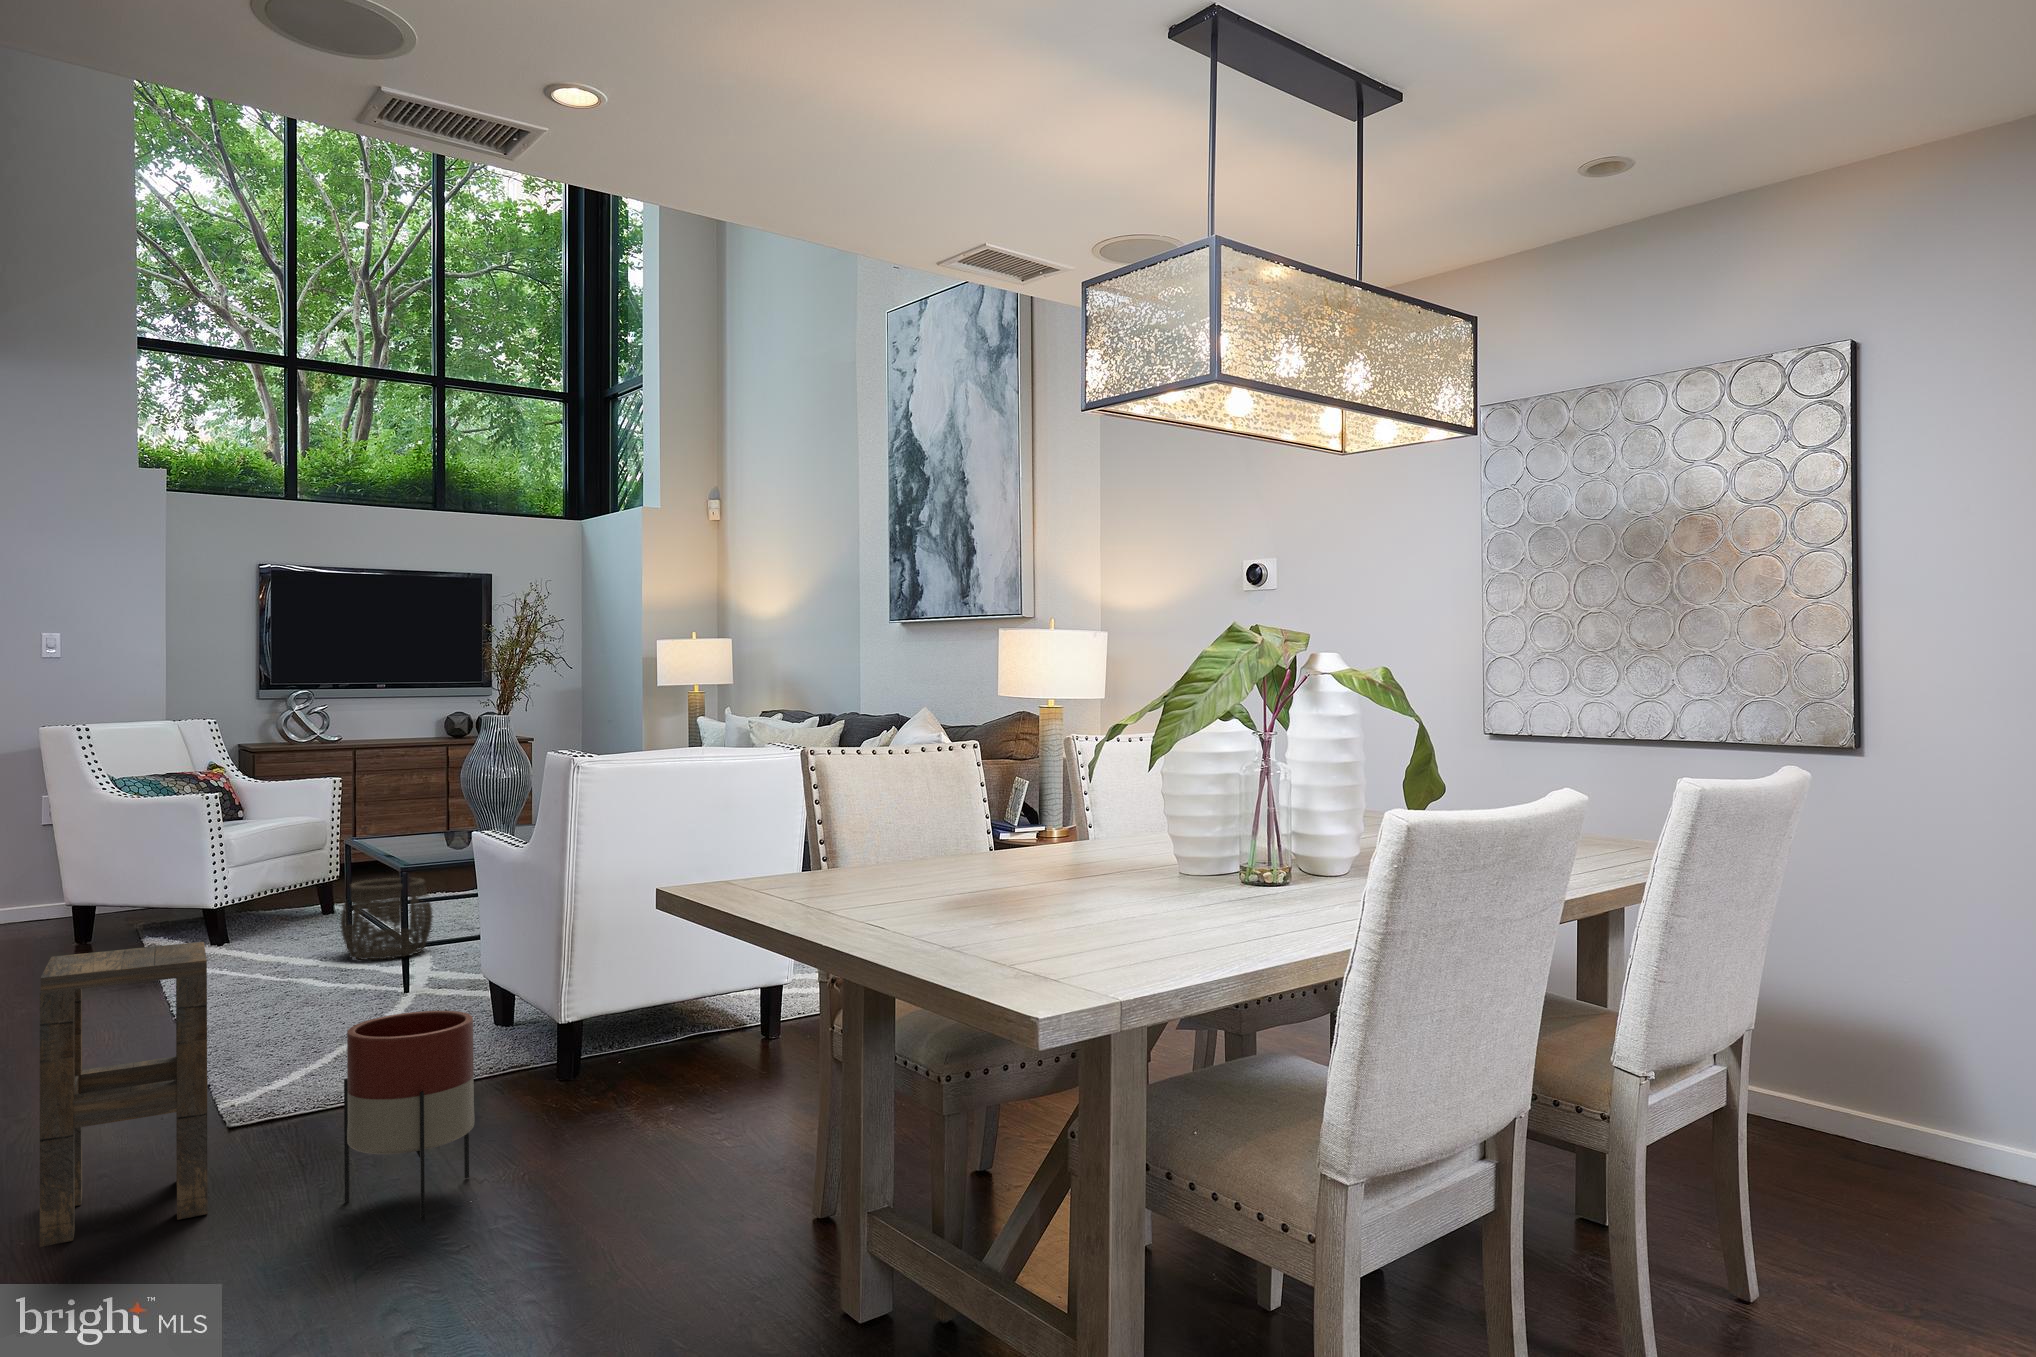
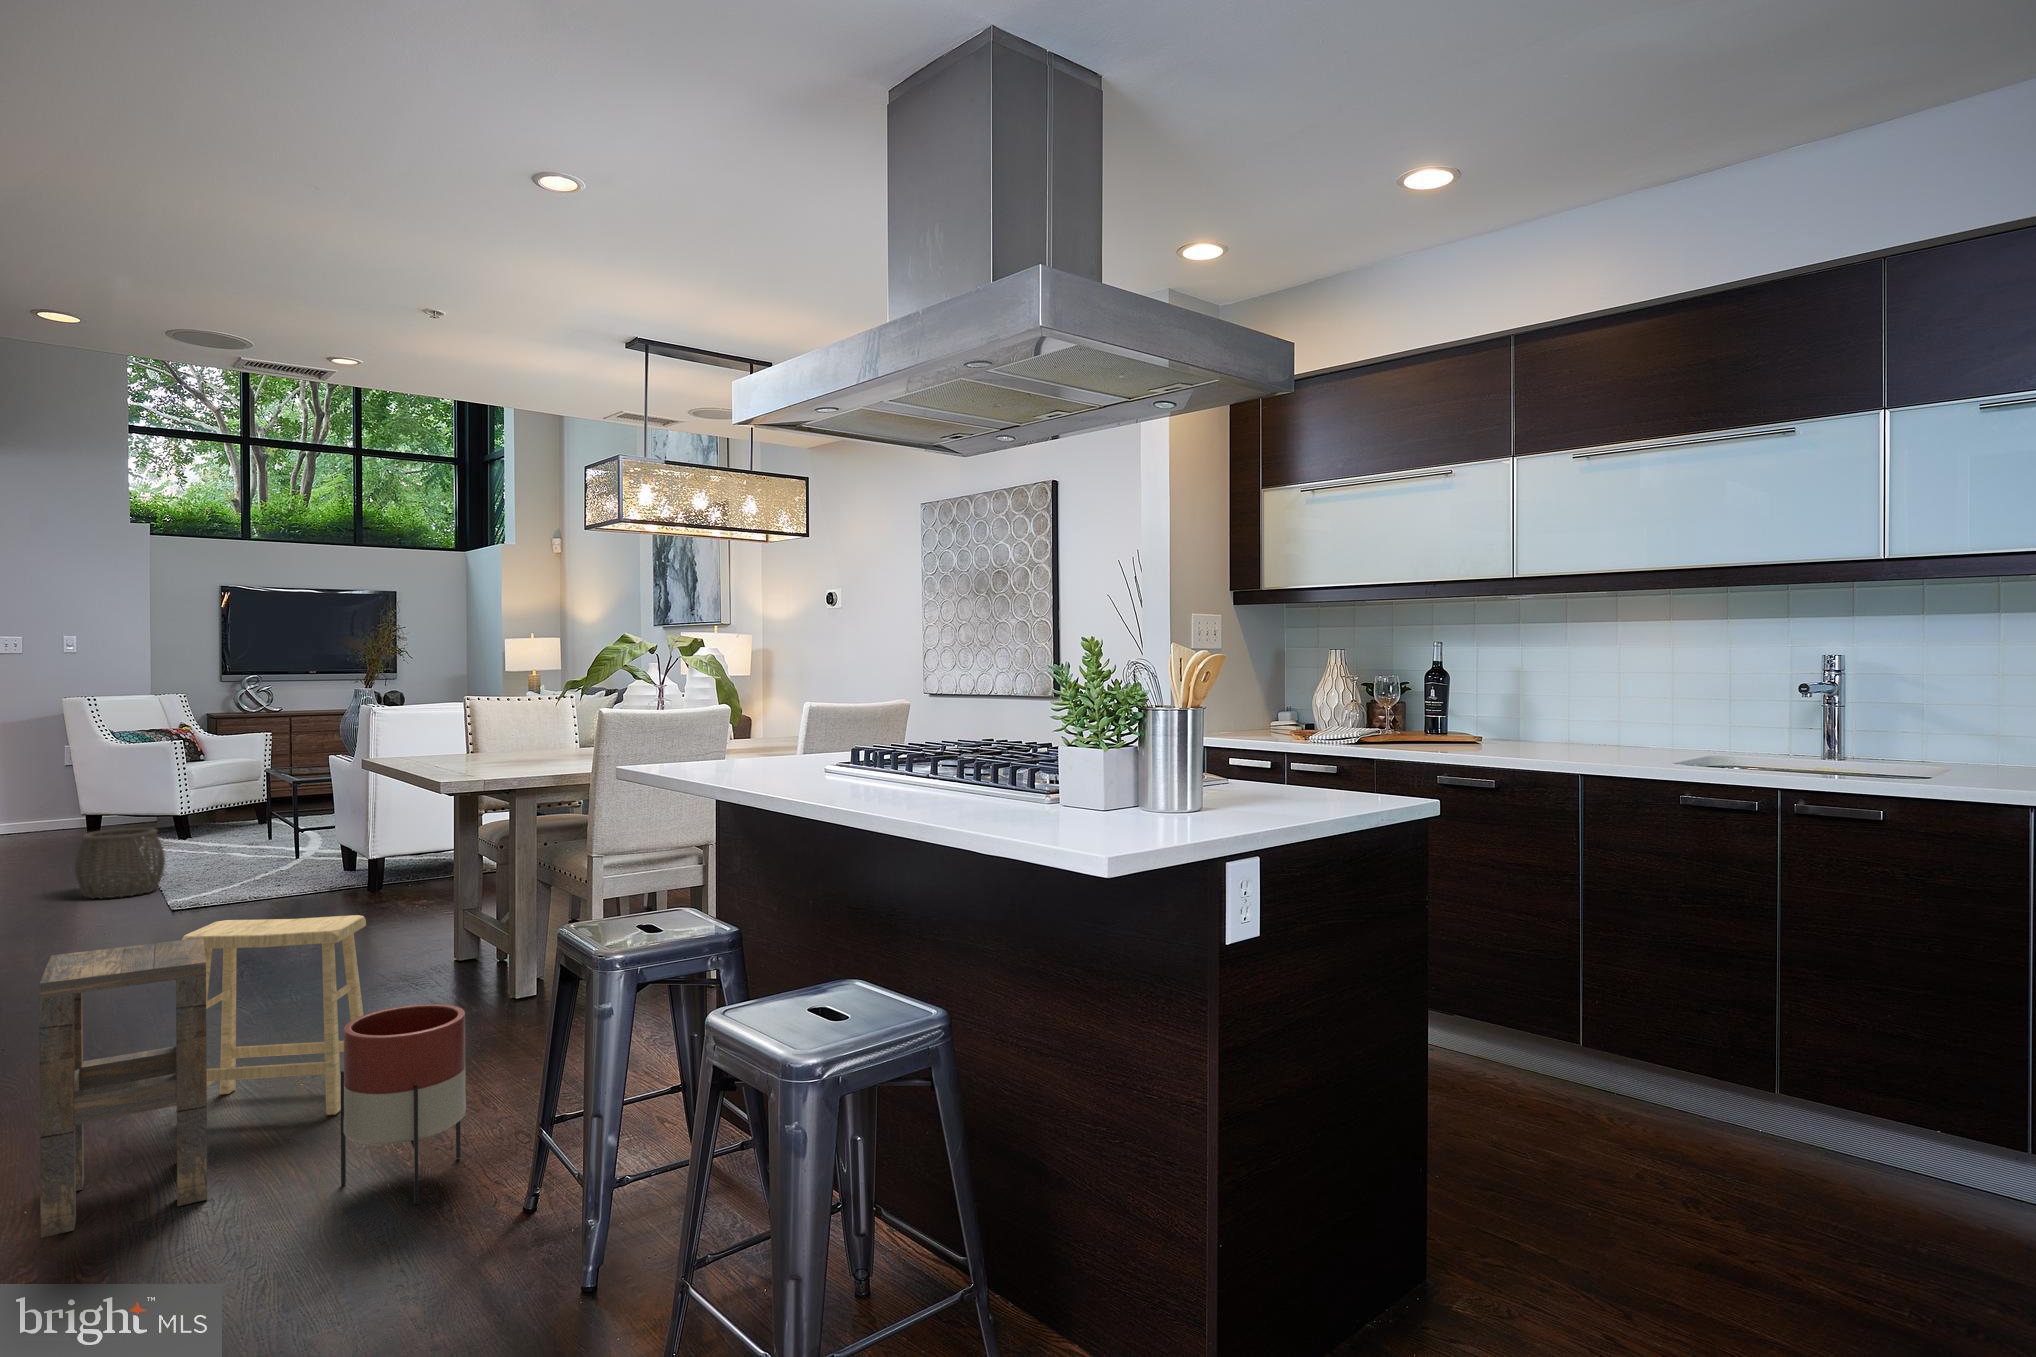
woven basket: present [341,878,432,960] -> present [74,828,165,899]
footstool: none [177,928,377,1148] -> present [182,915,366,1115]

